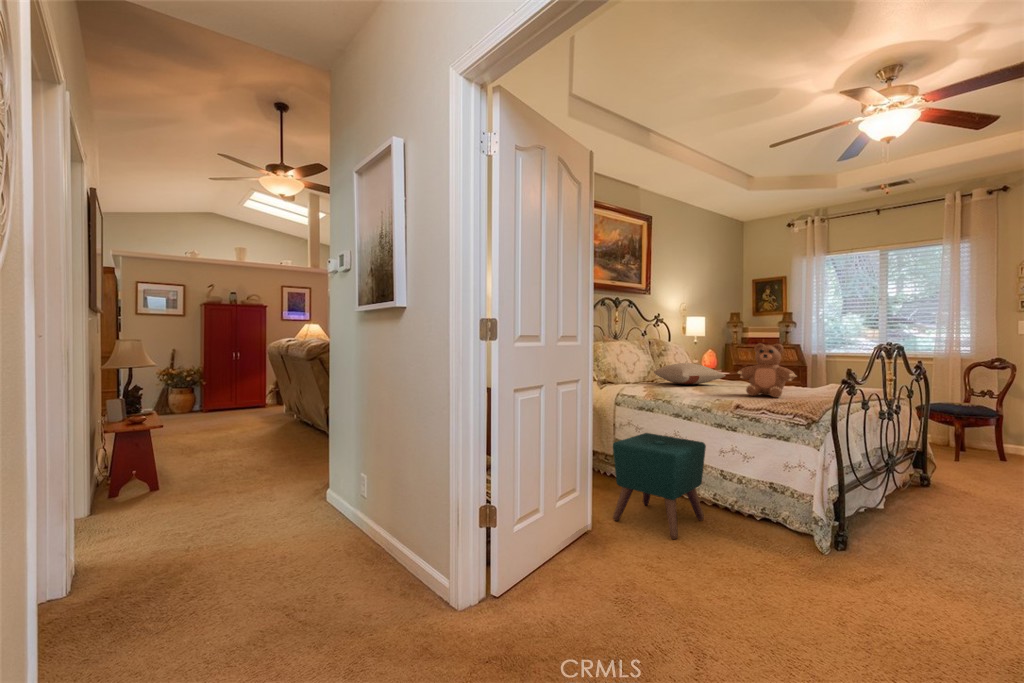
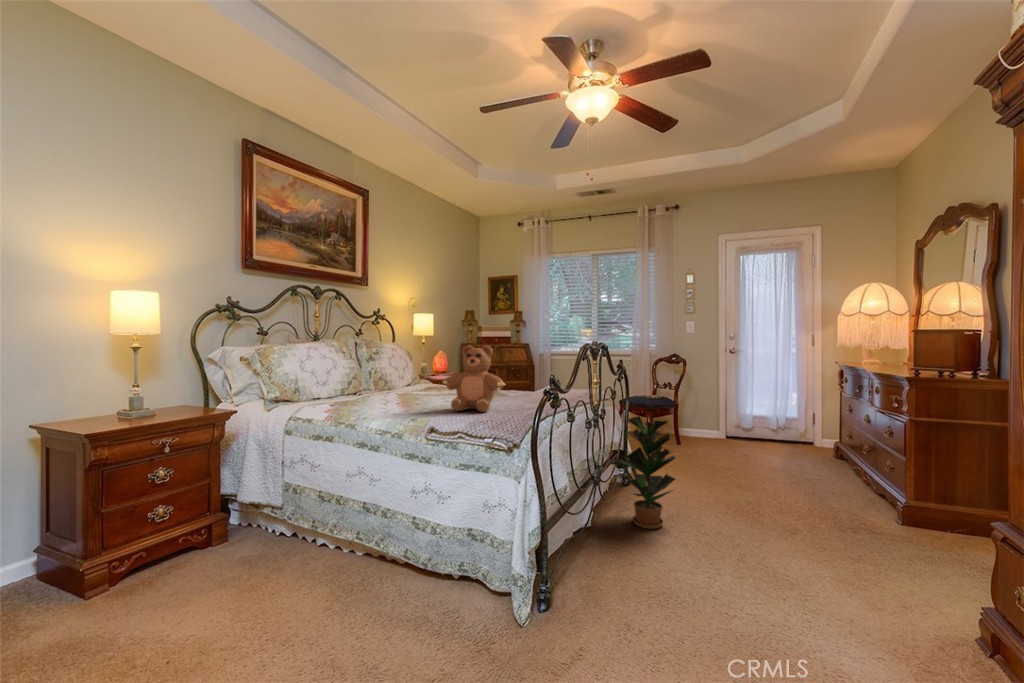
pillow: present [654,363,726,385] -> none [357,370,441,397]
potted plant: none [905,413,992,523] -> present [610,416,676,529]
ottoman: present [613,433,706,539] -> none [238,478,387,650]

